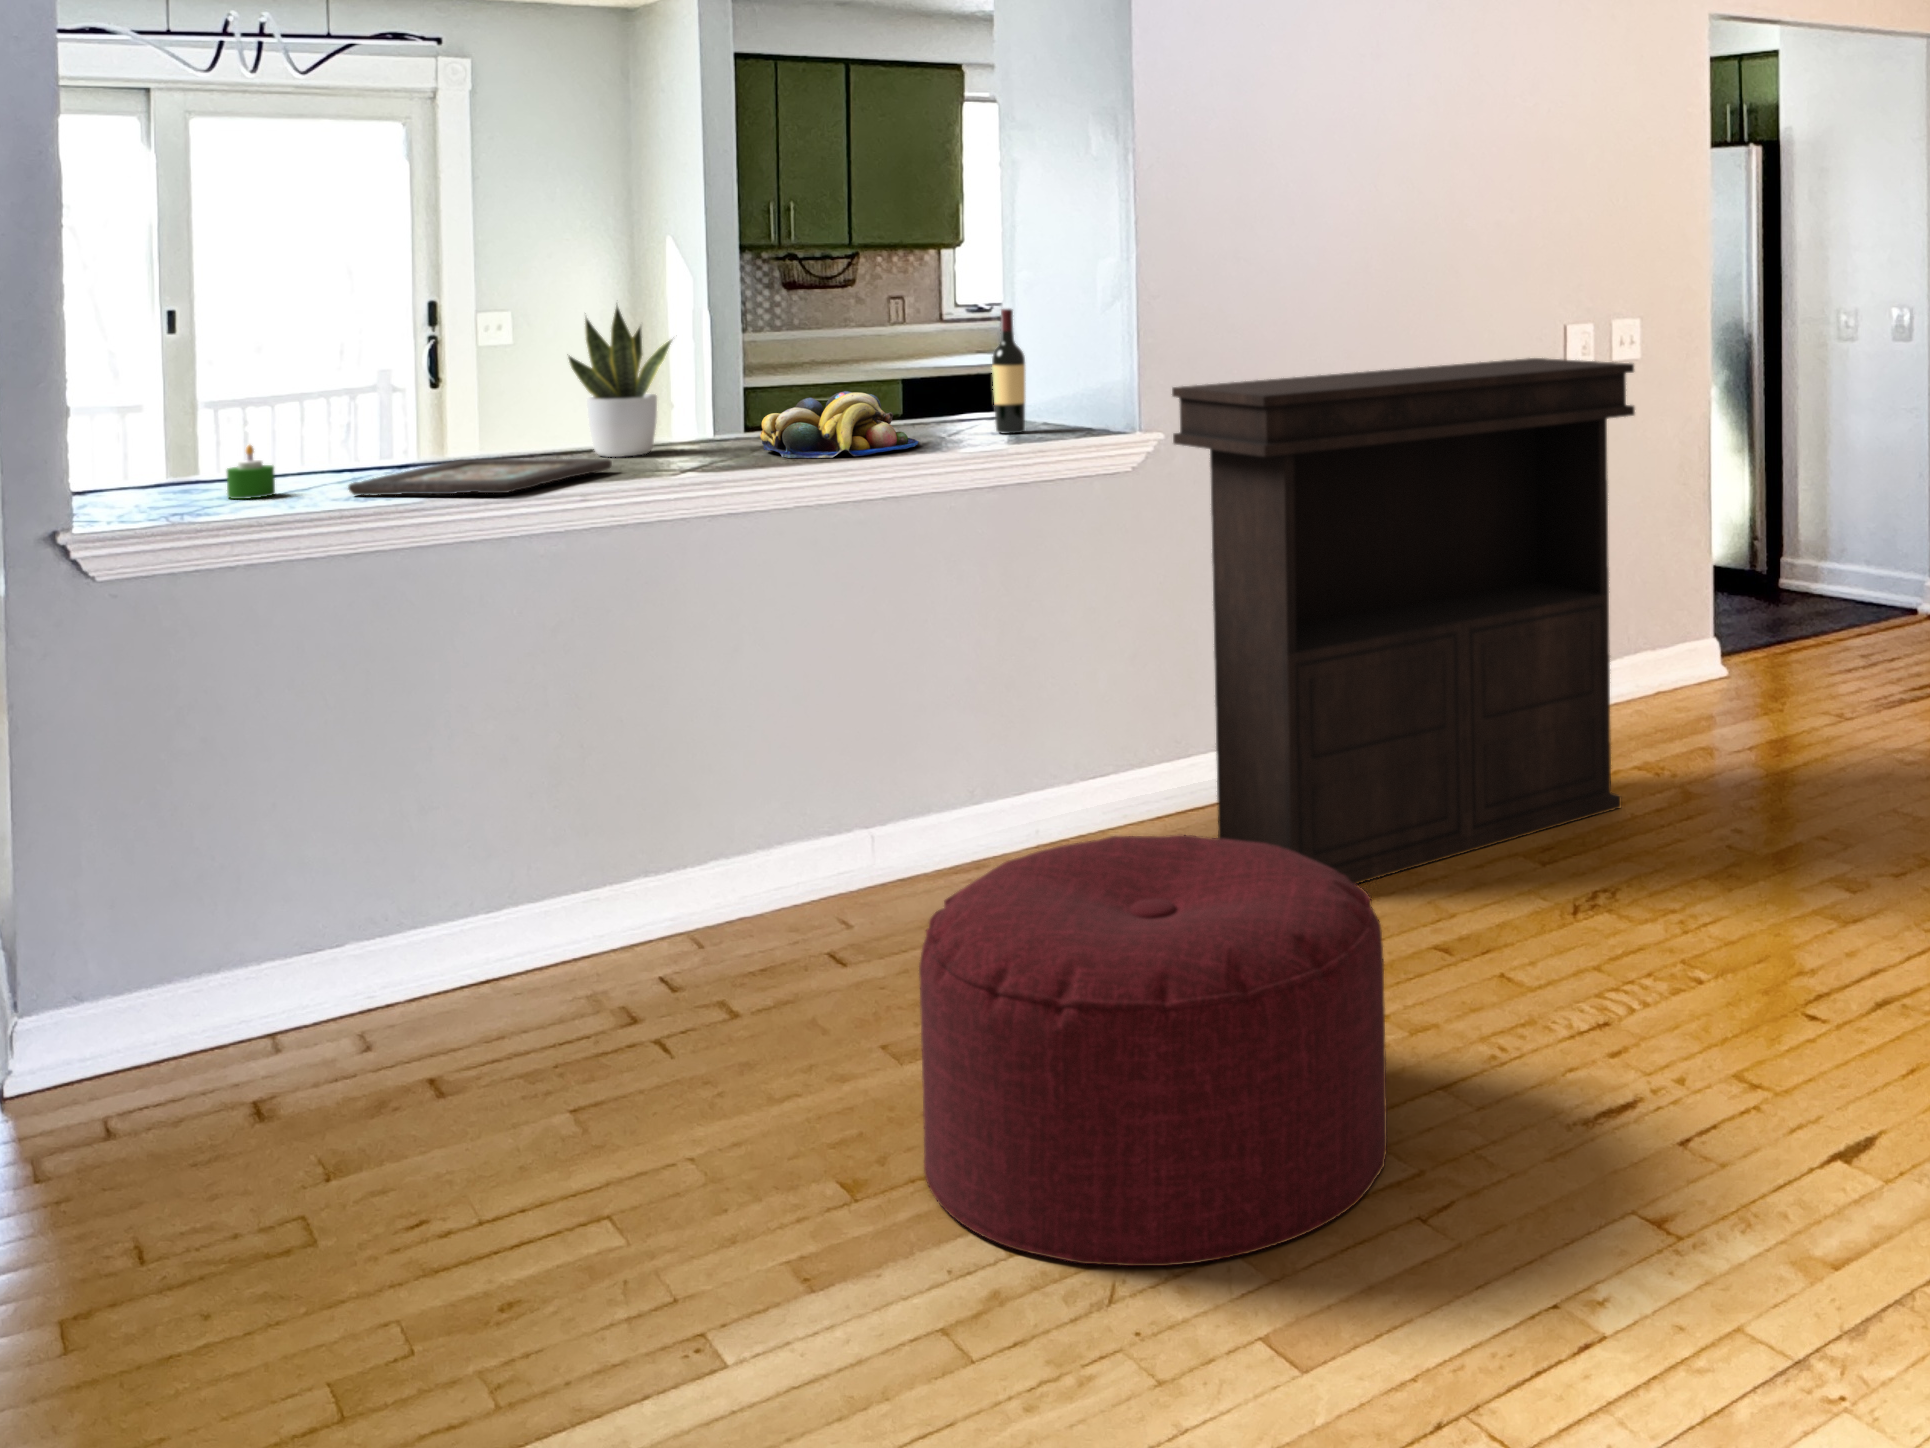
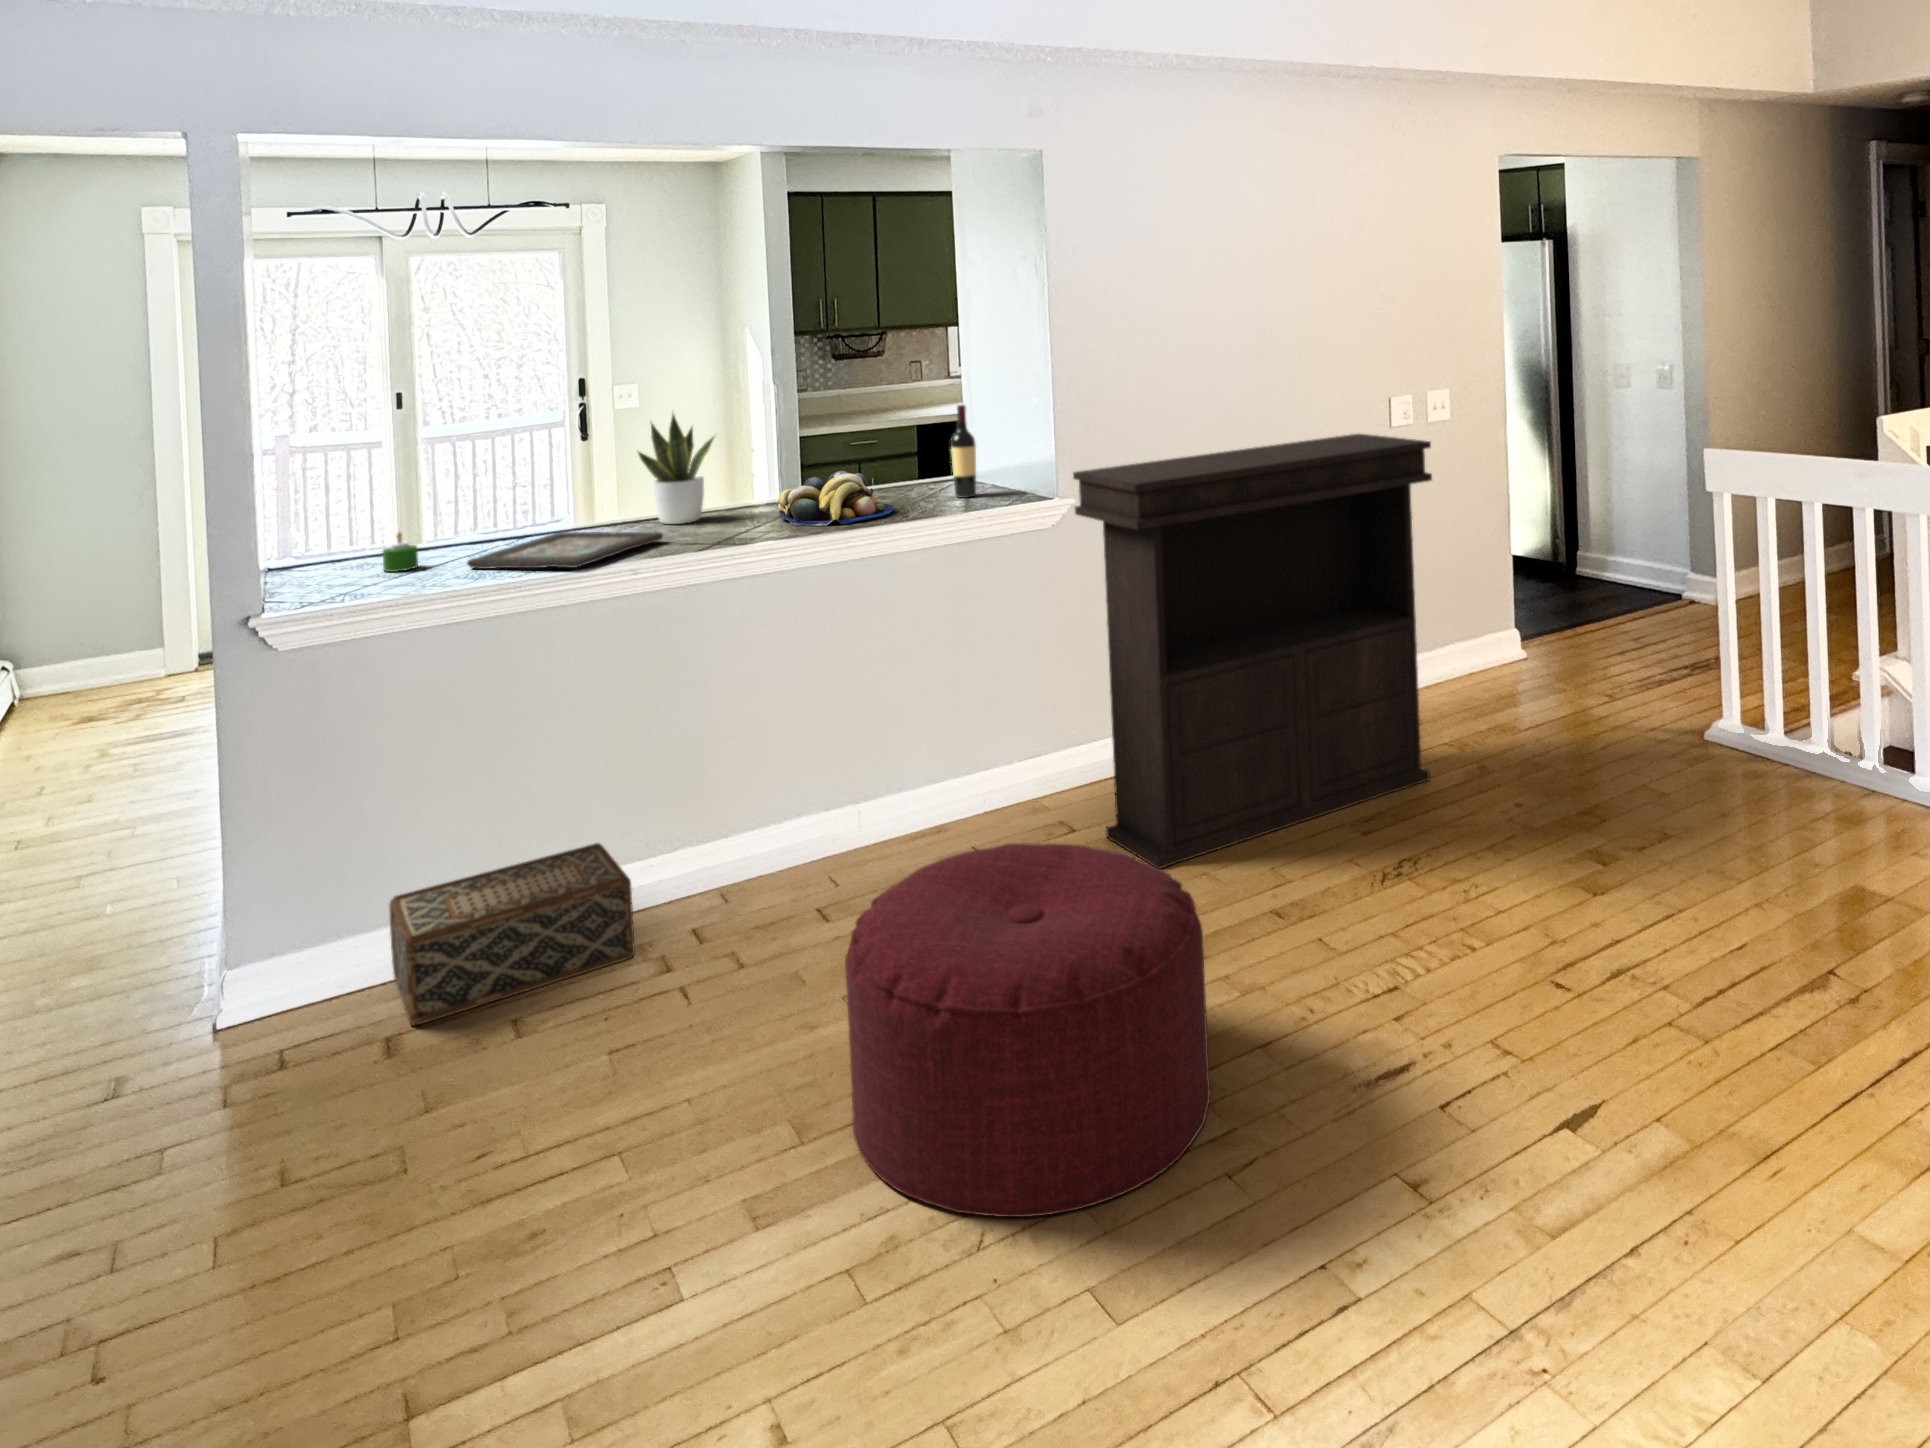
woven basket: none [250,867,588,1090] -> present [389,843,635,1025]

